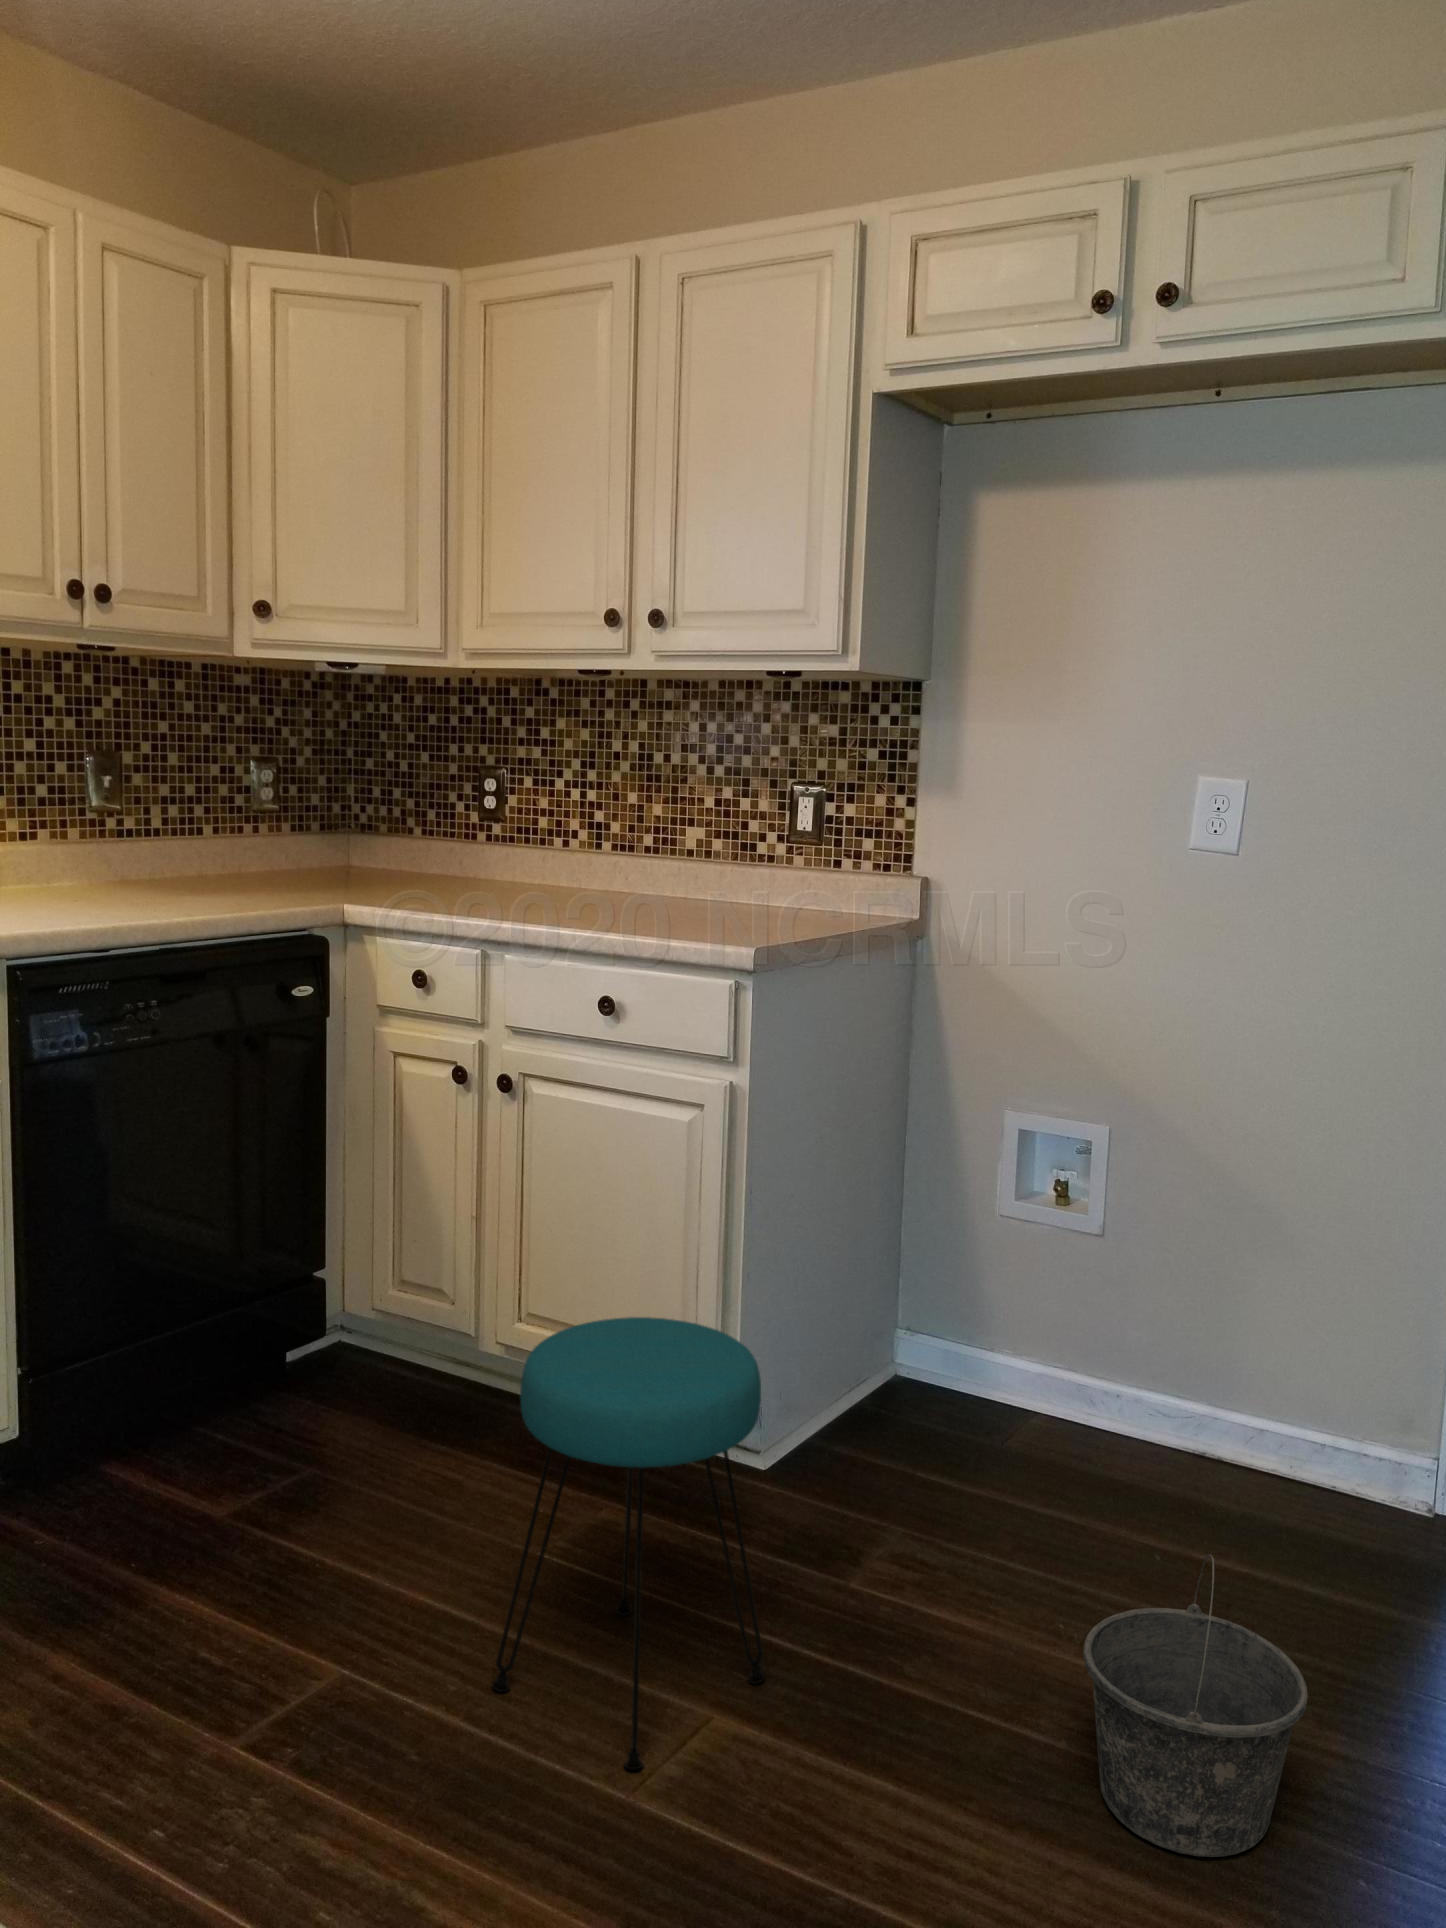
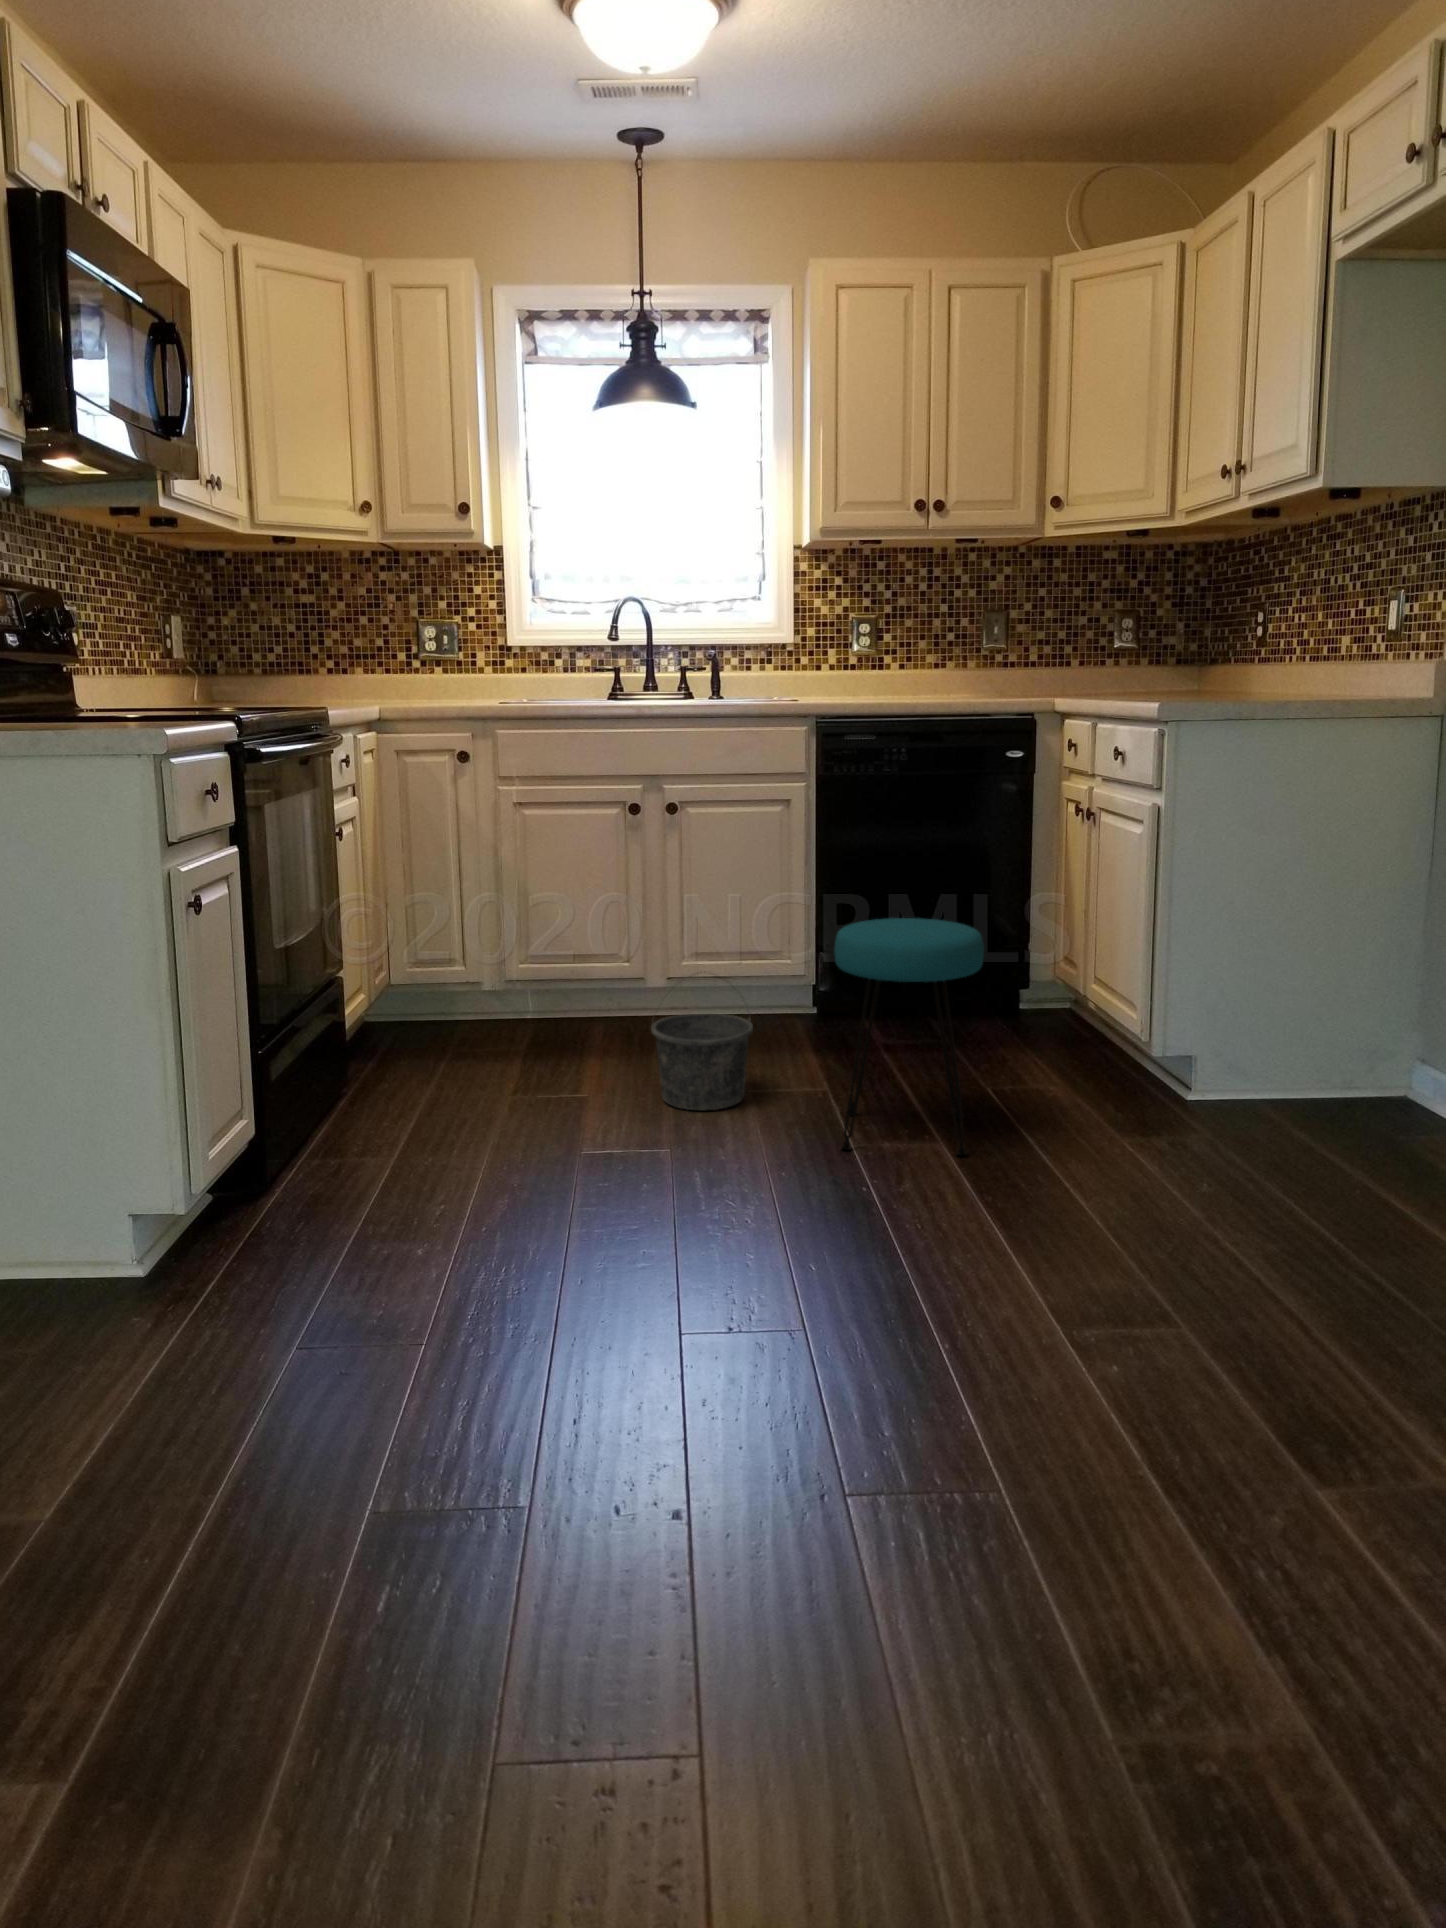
bucket: present [1084,1555,1308,1857] -> present [651,973,753,1110]

